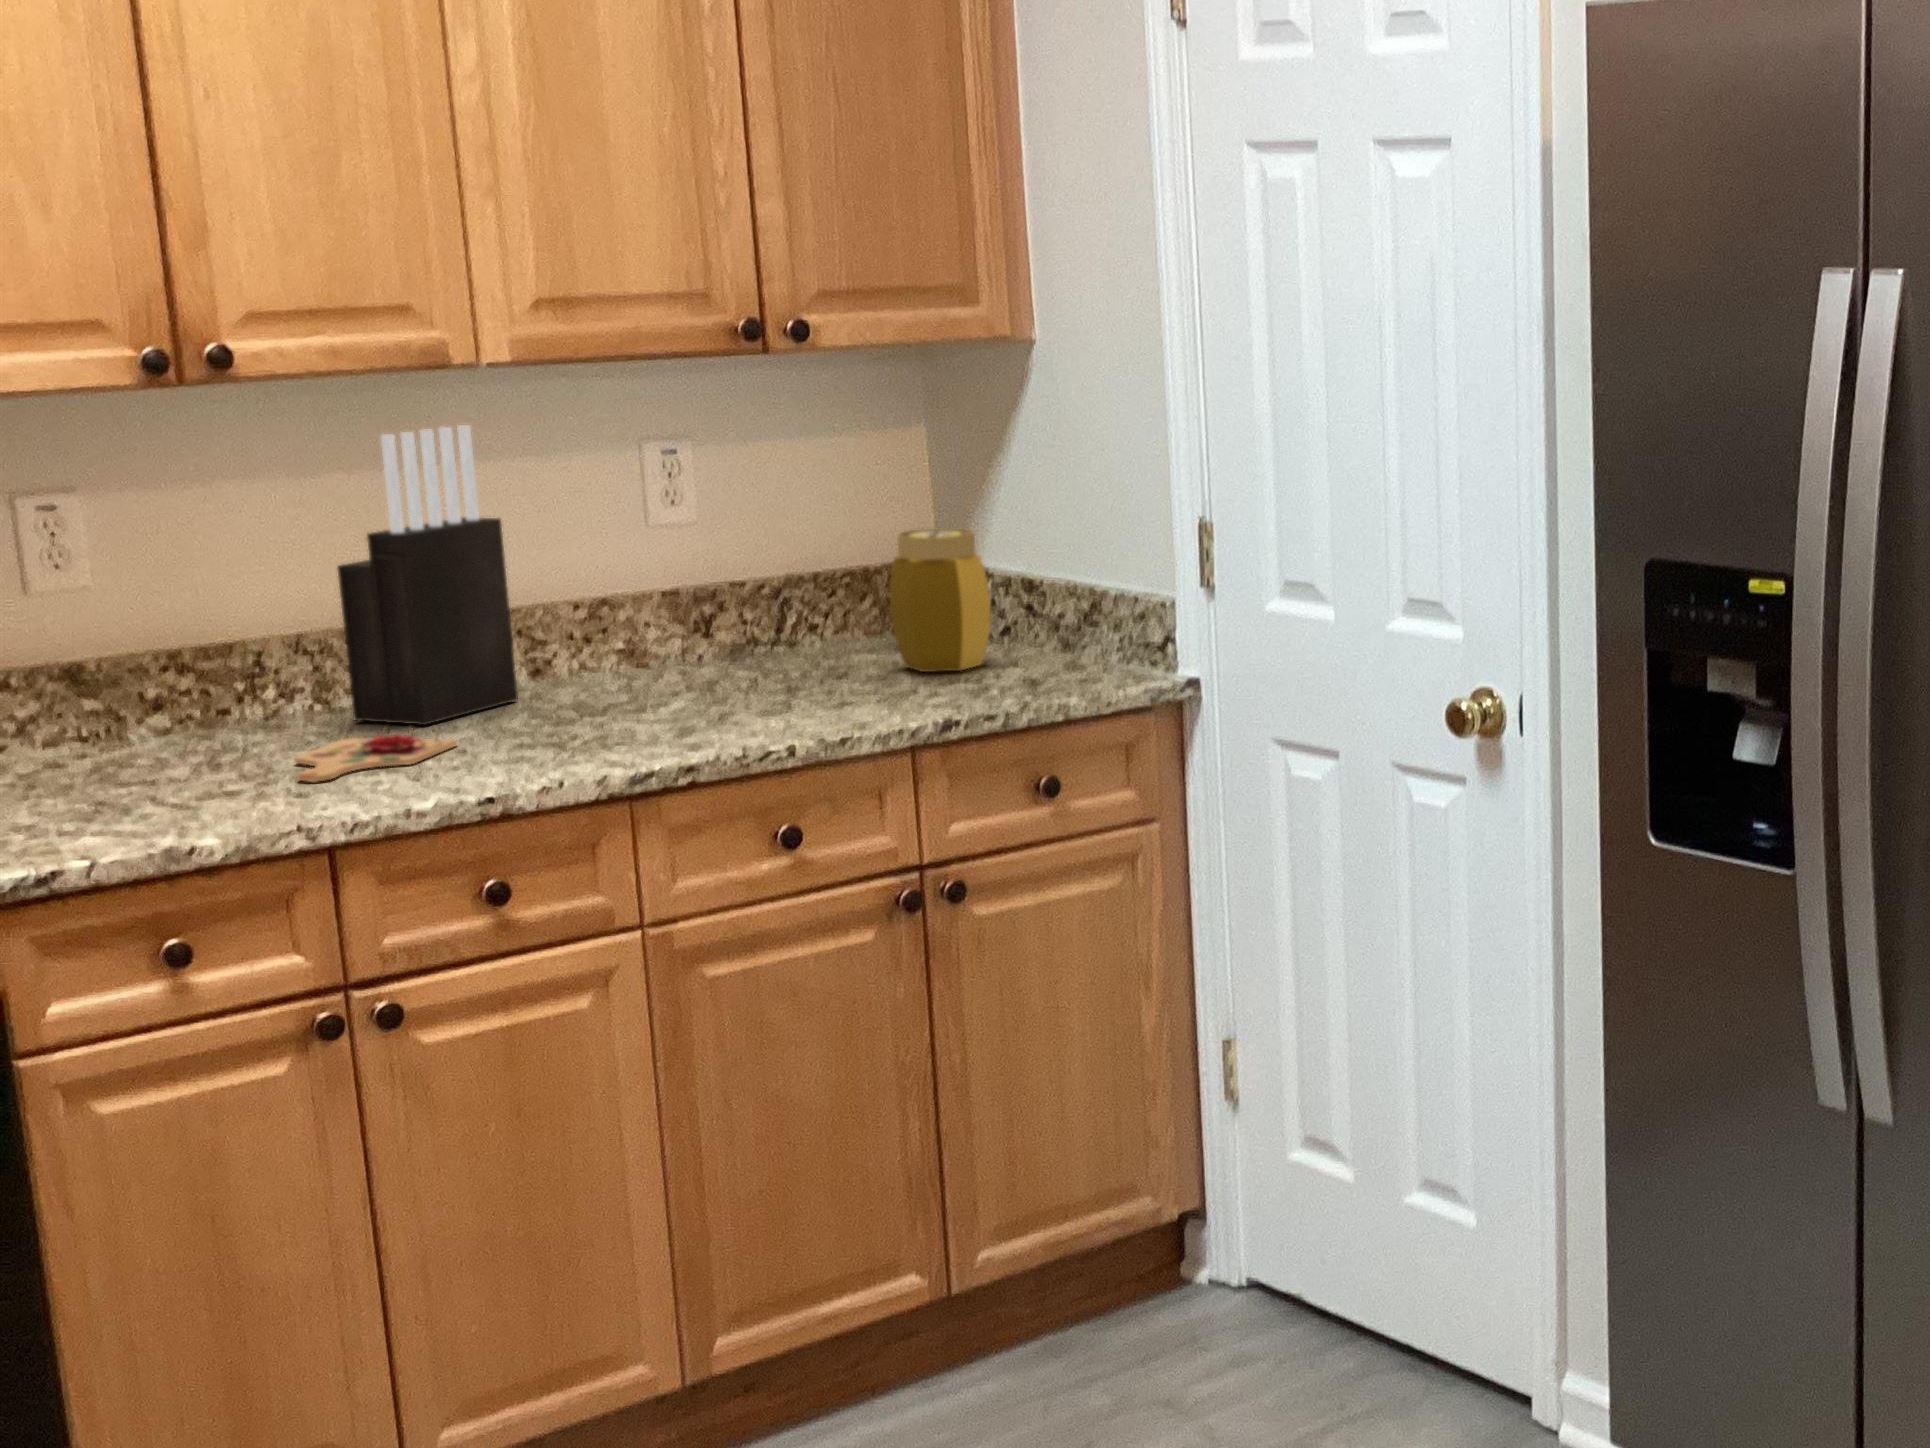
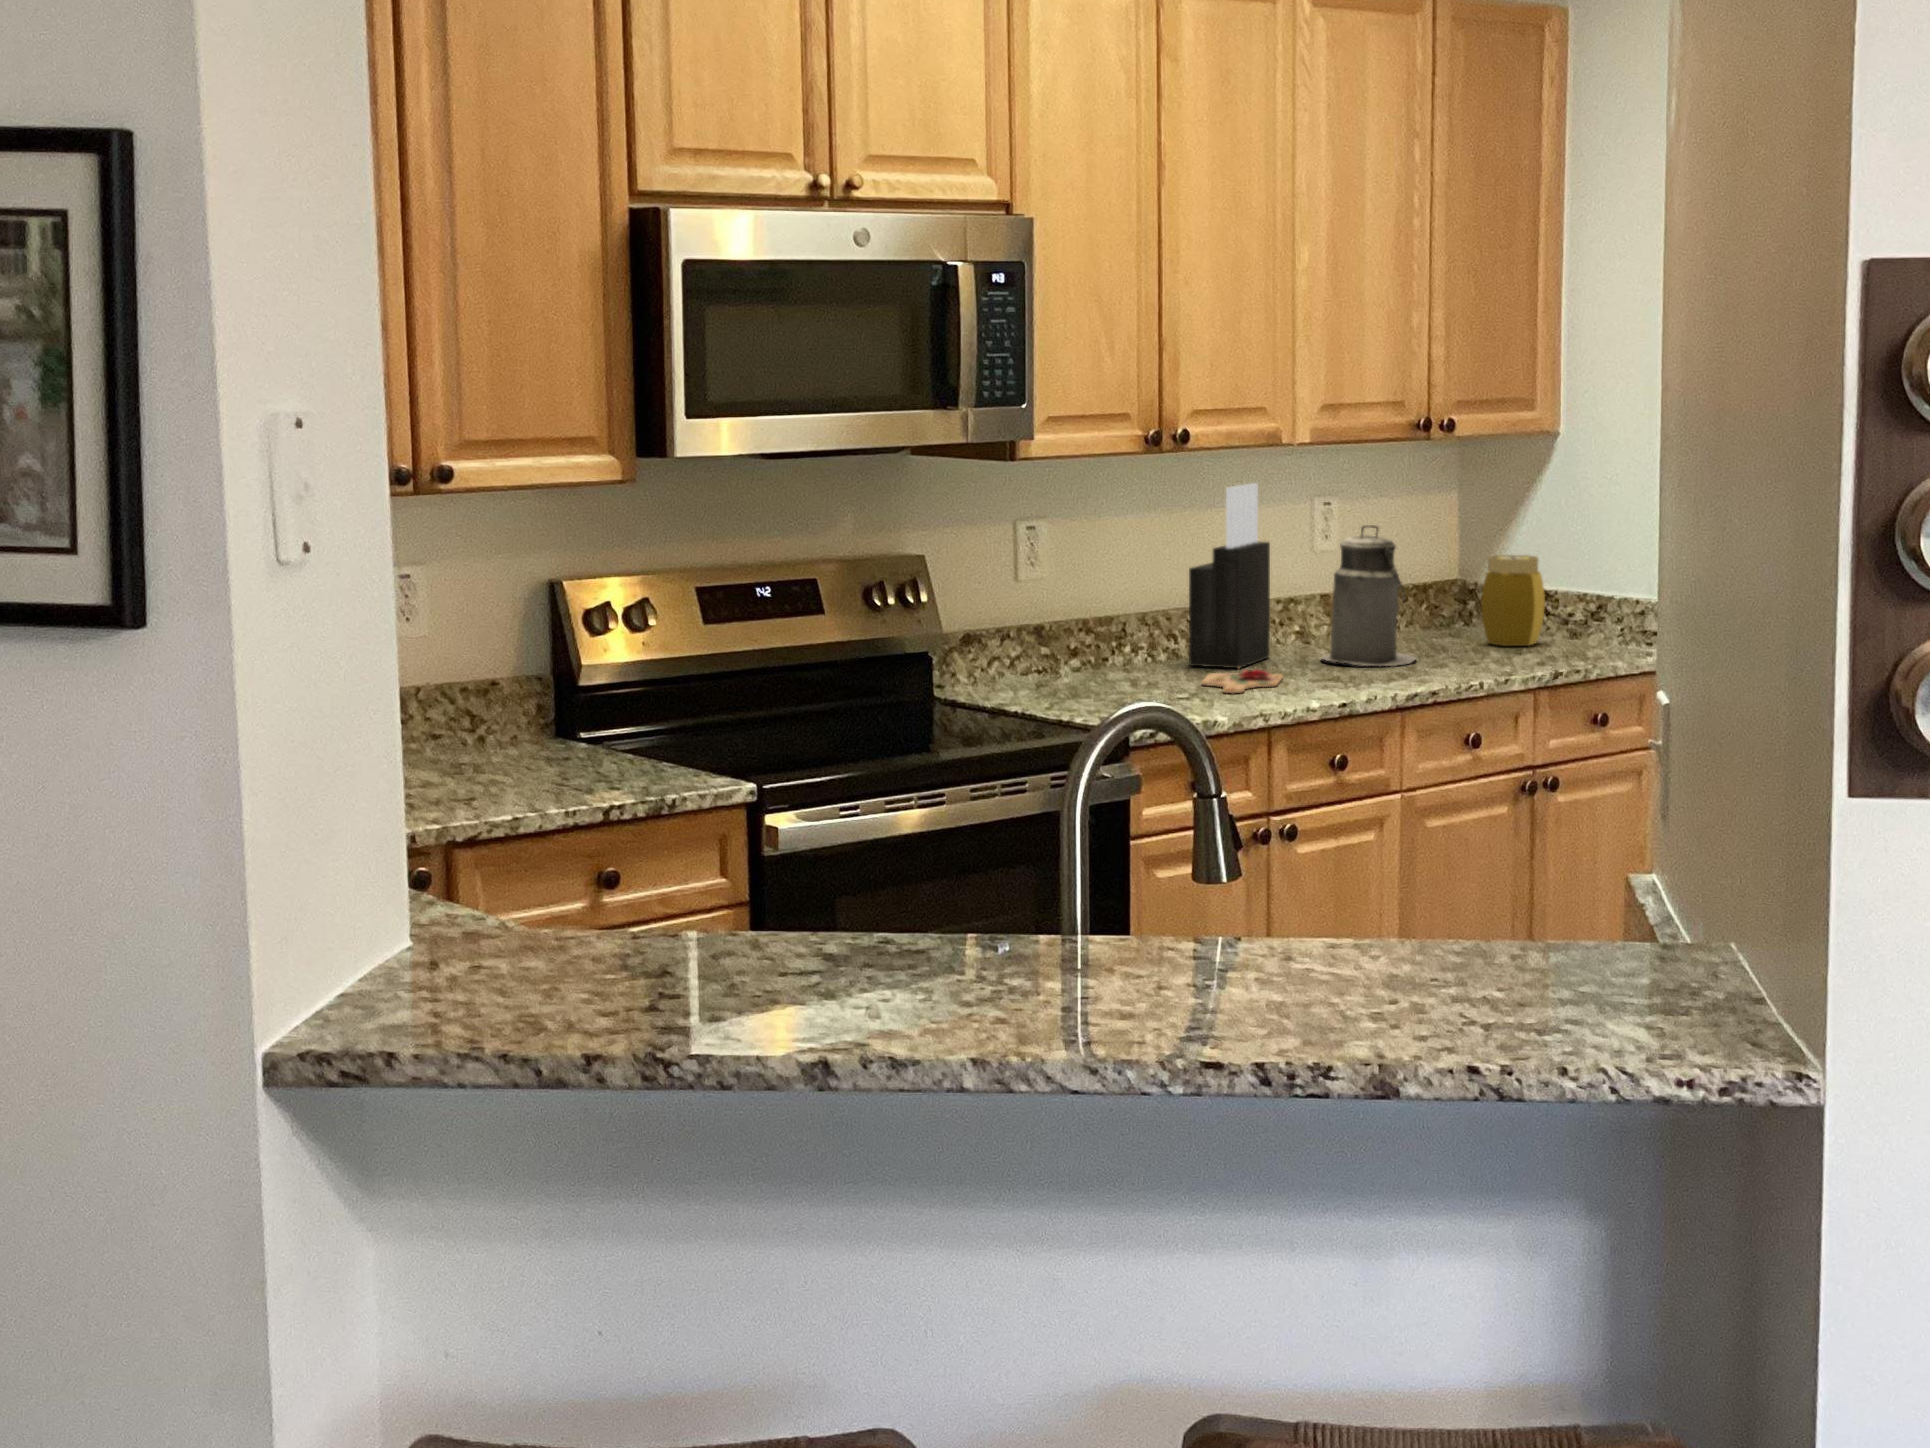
canister: none [582,491,740,717] -> present [1321,525,1416,666]

